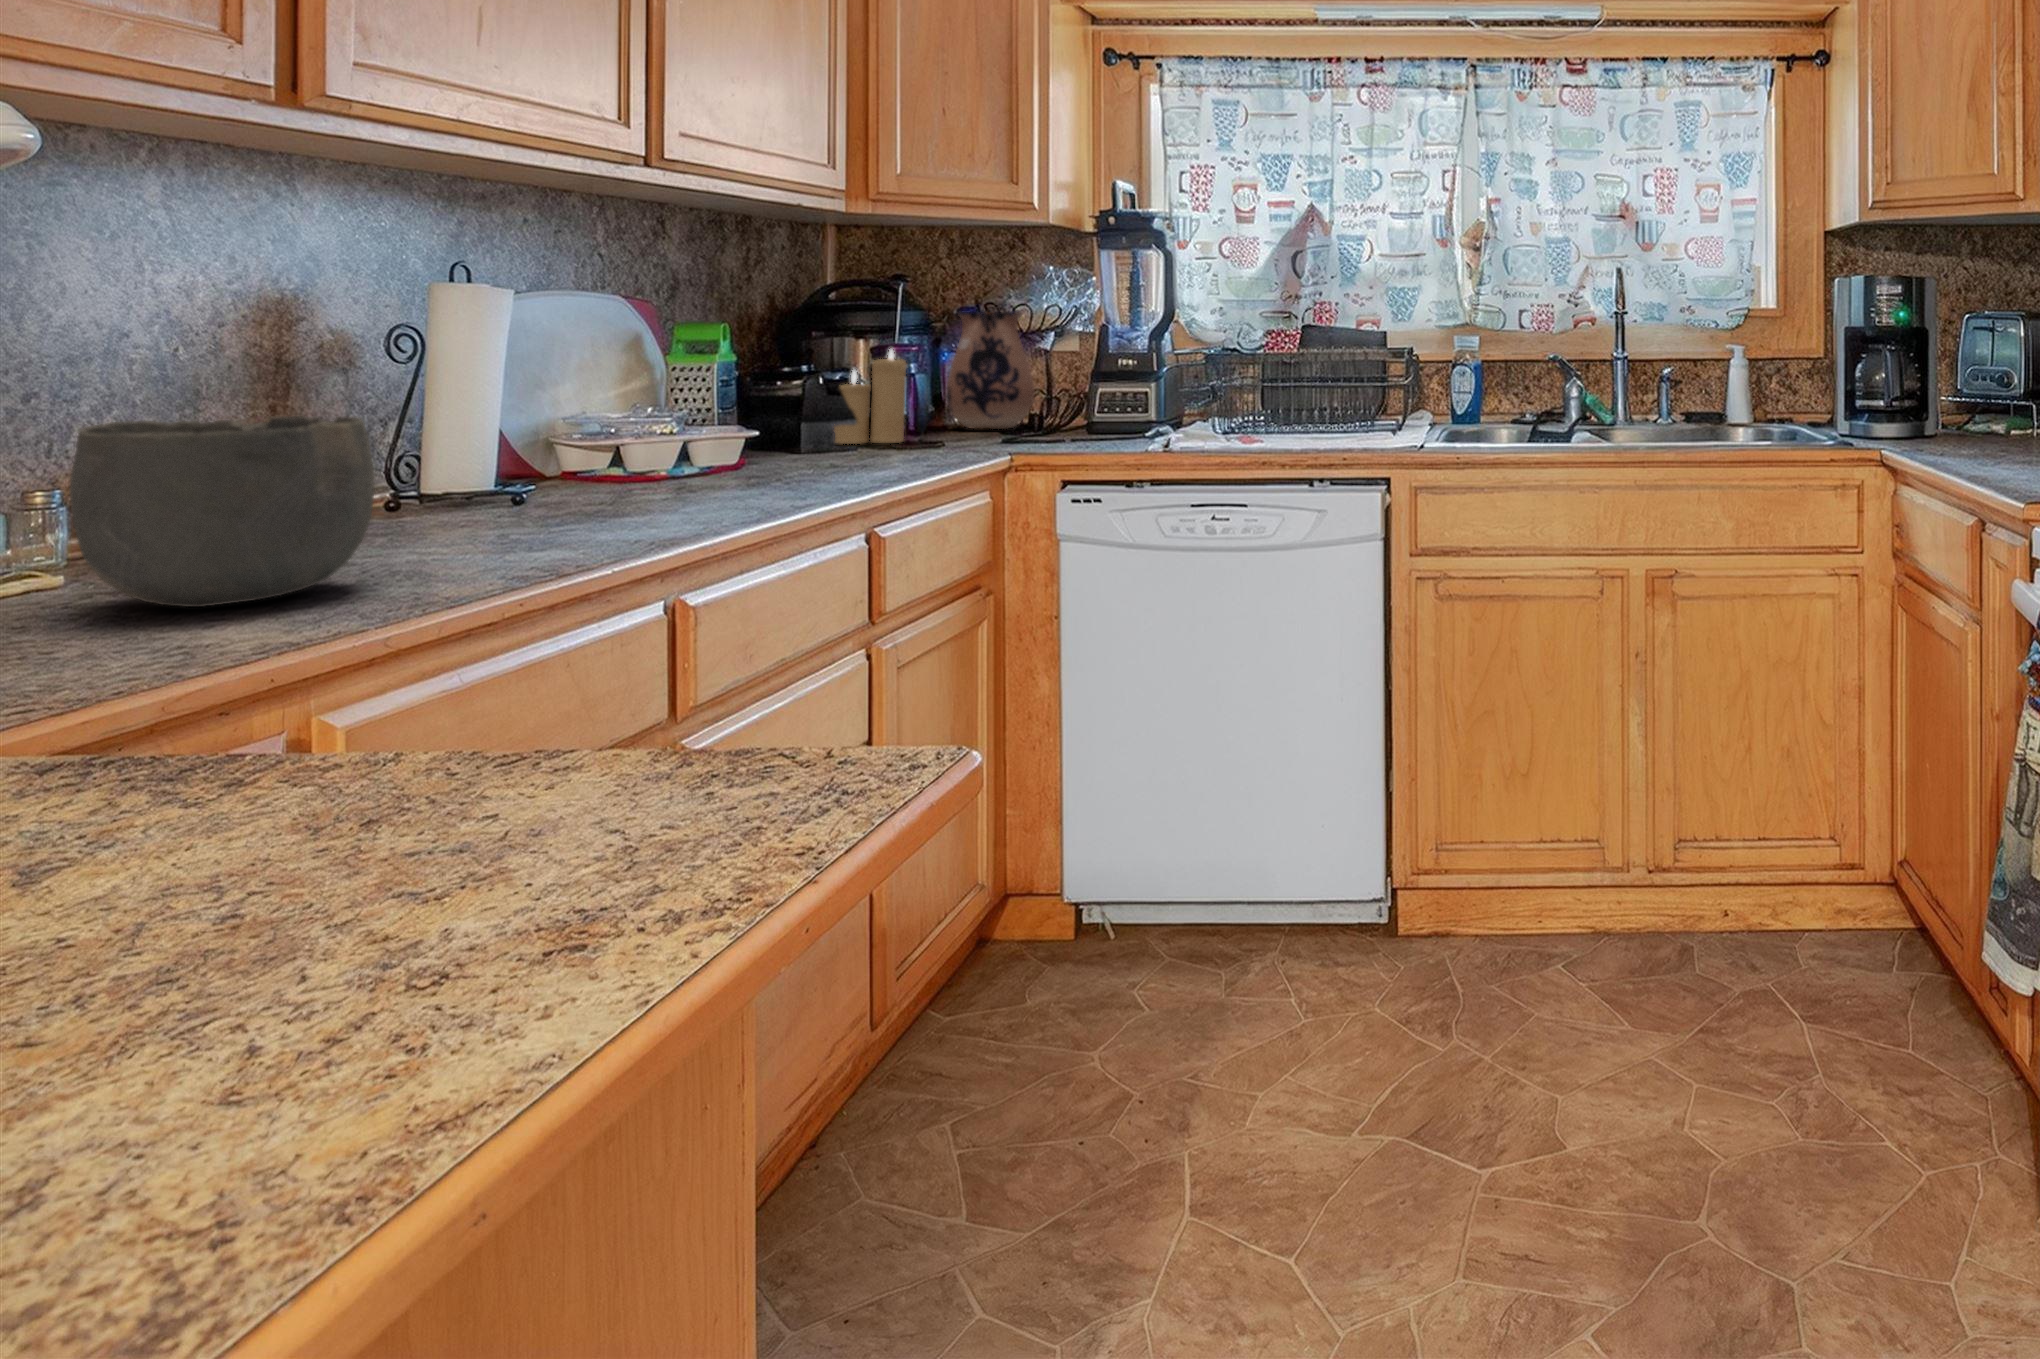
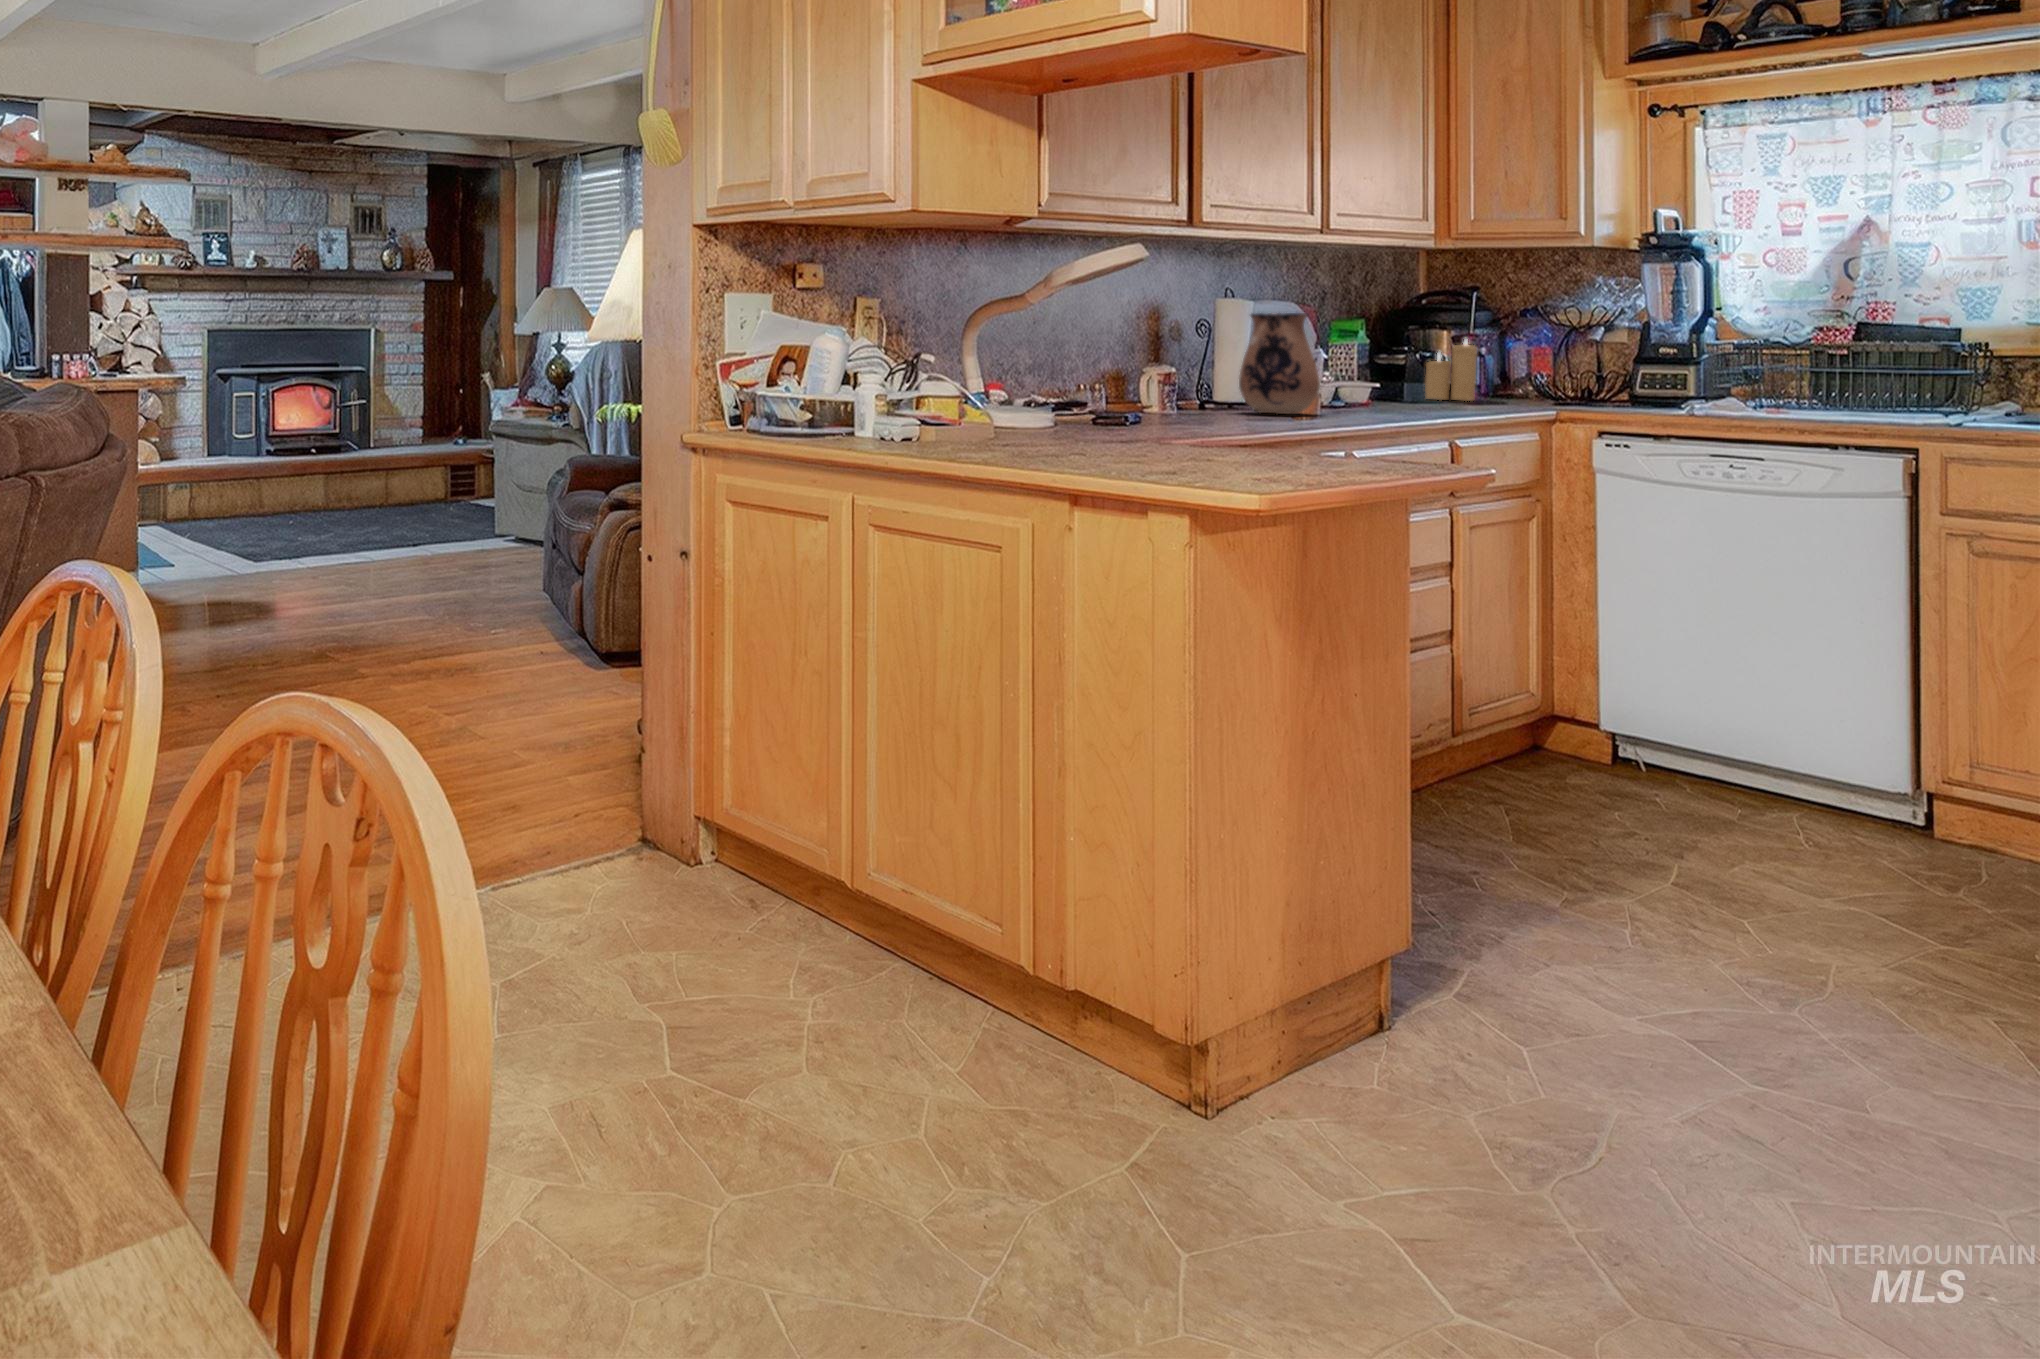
ceramic pitcher: present [946,311,1035,429] -> present [1239,313,1320,414]
bowl: present [69,416,374,607] -> none [1153,357,1246,426]

